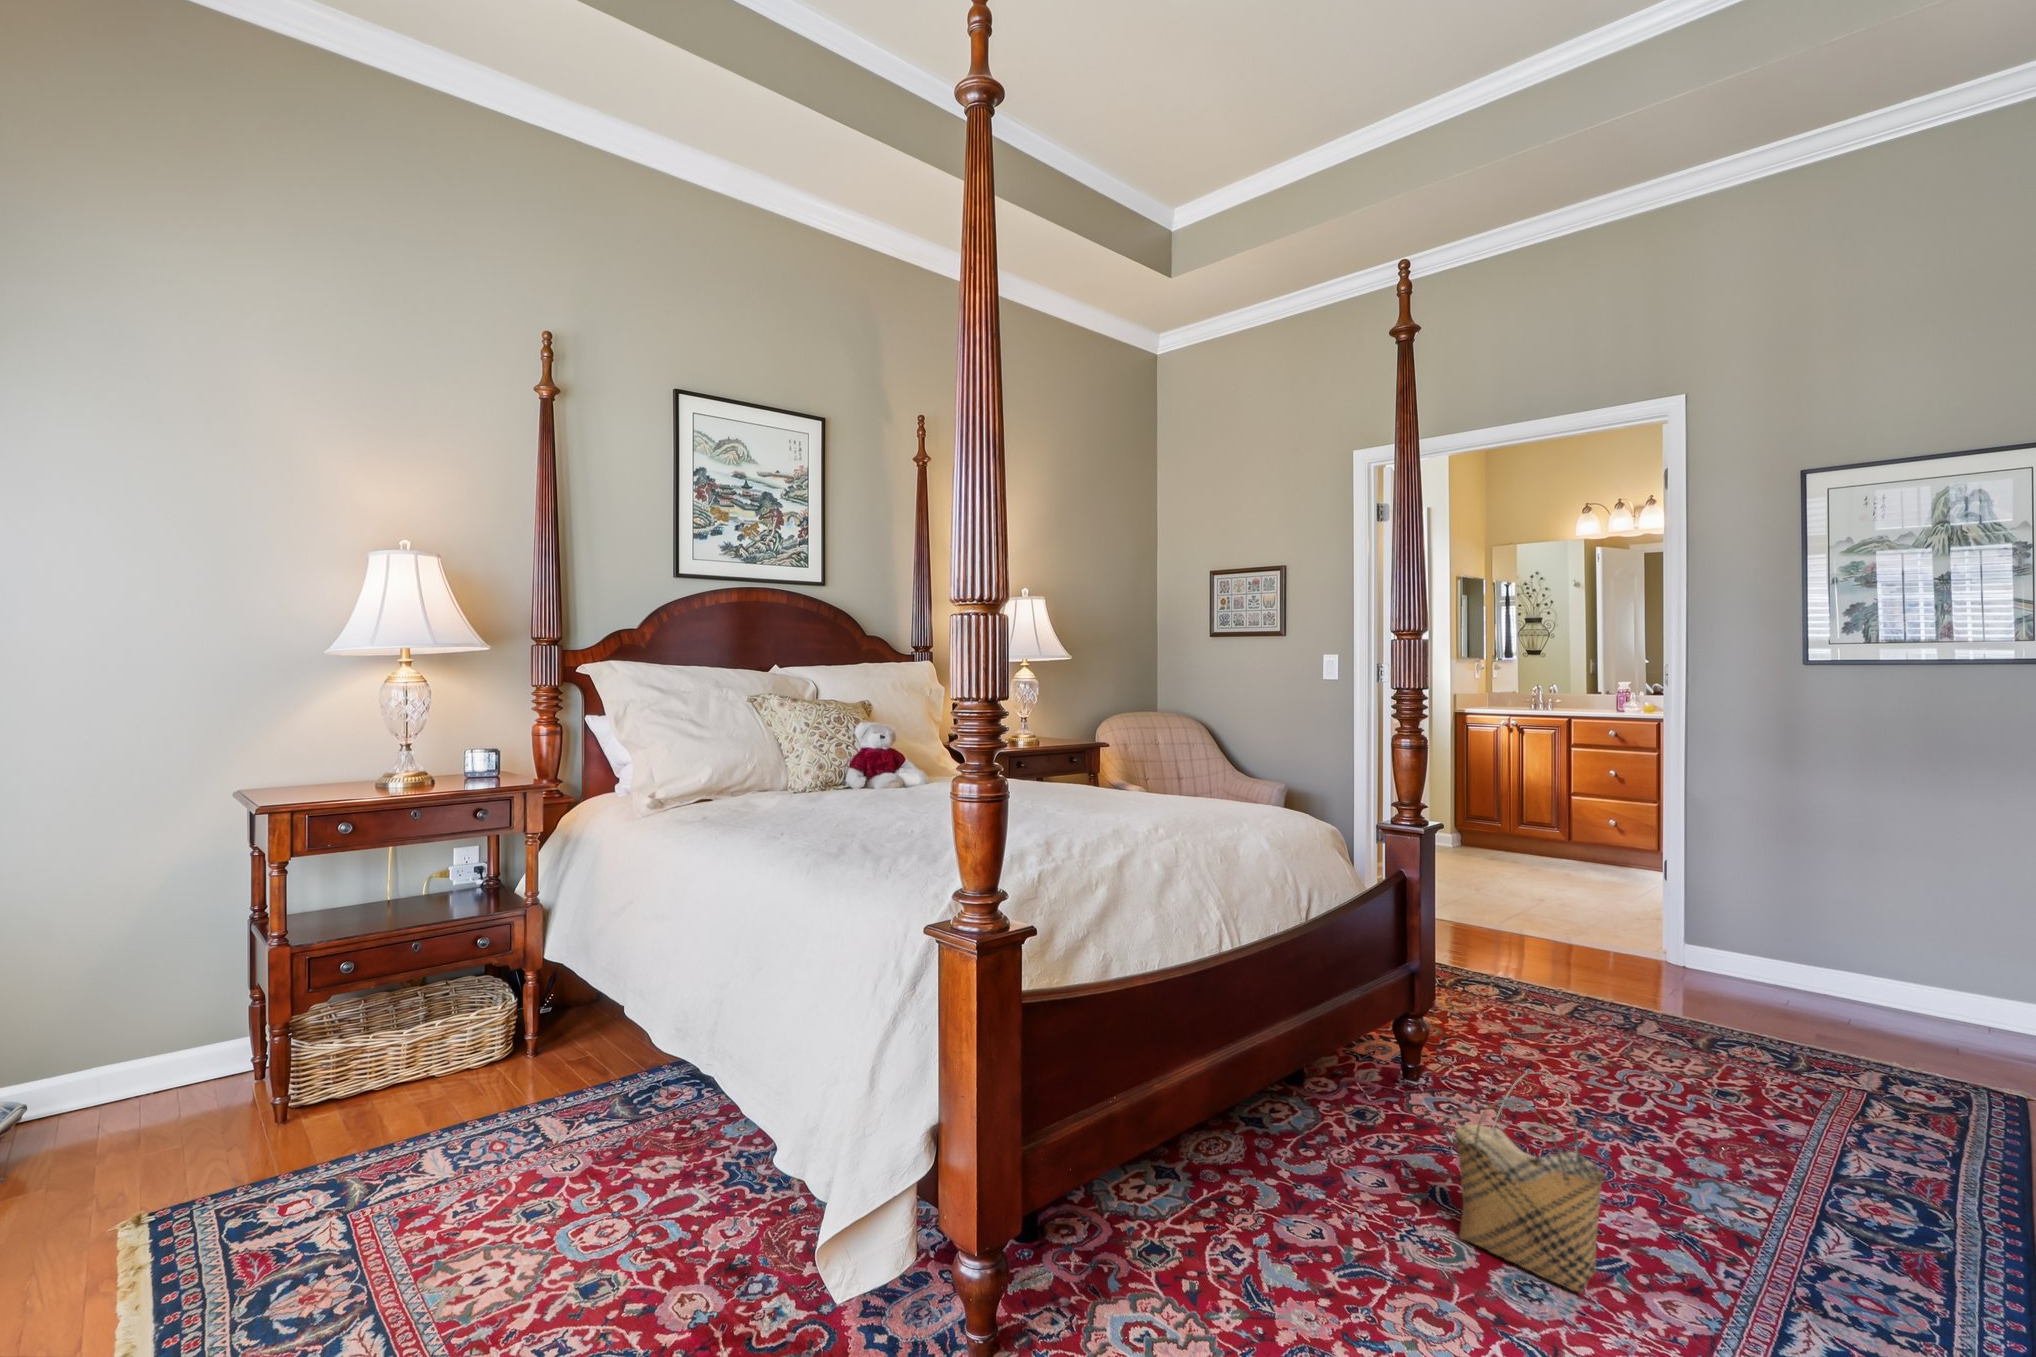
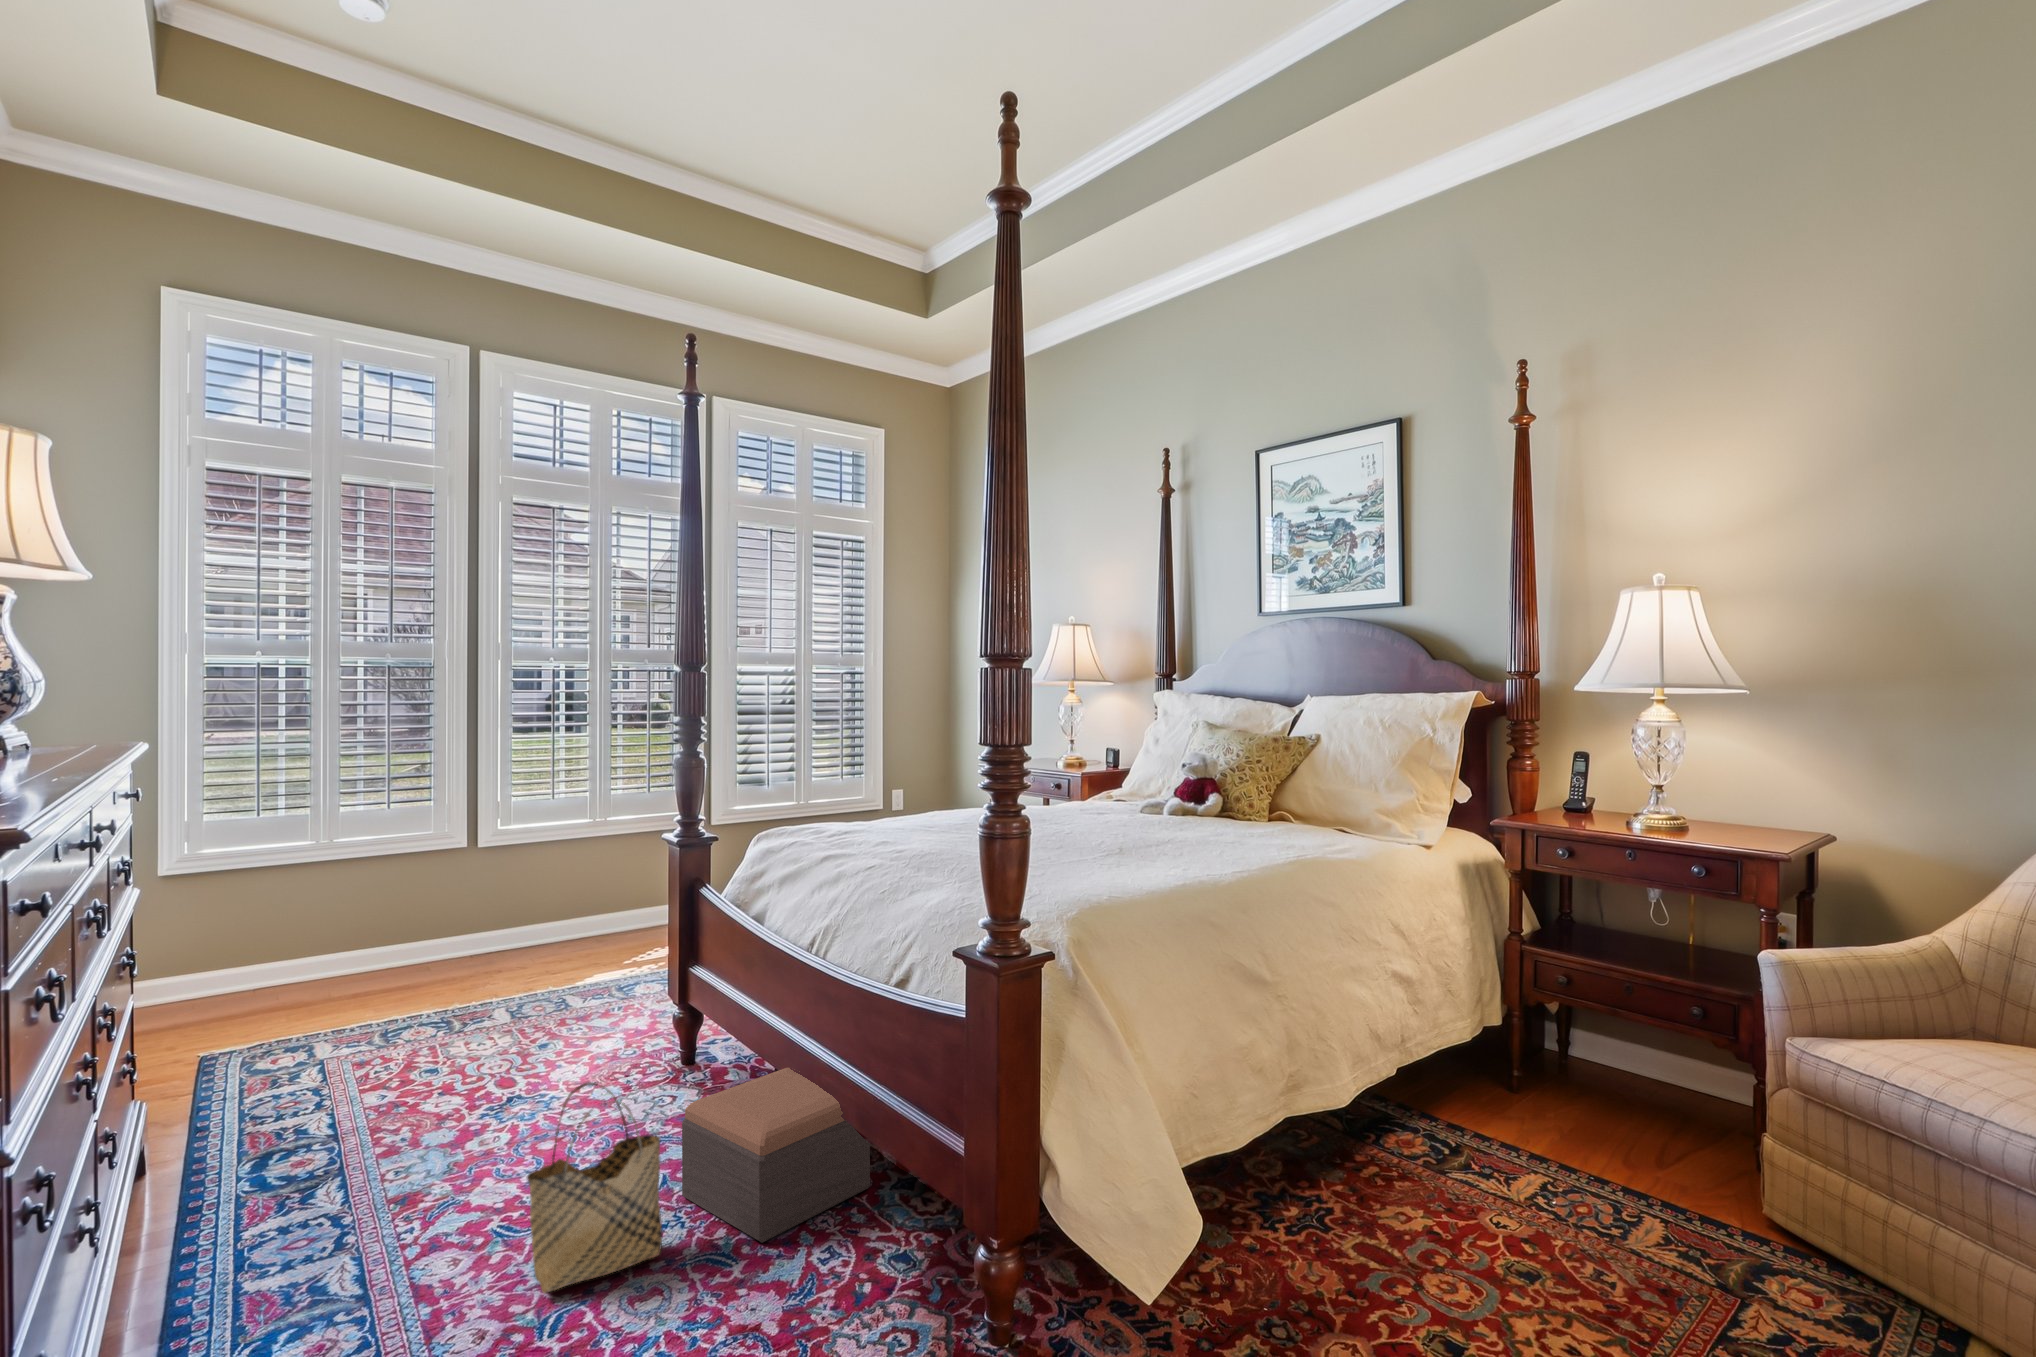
footstool: none [1229,1052,1407,1240] -> present [682,1068,870,1243]

